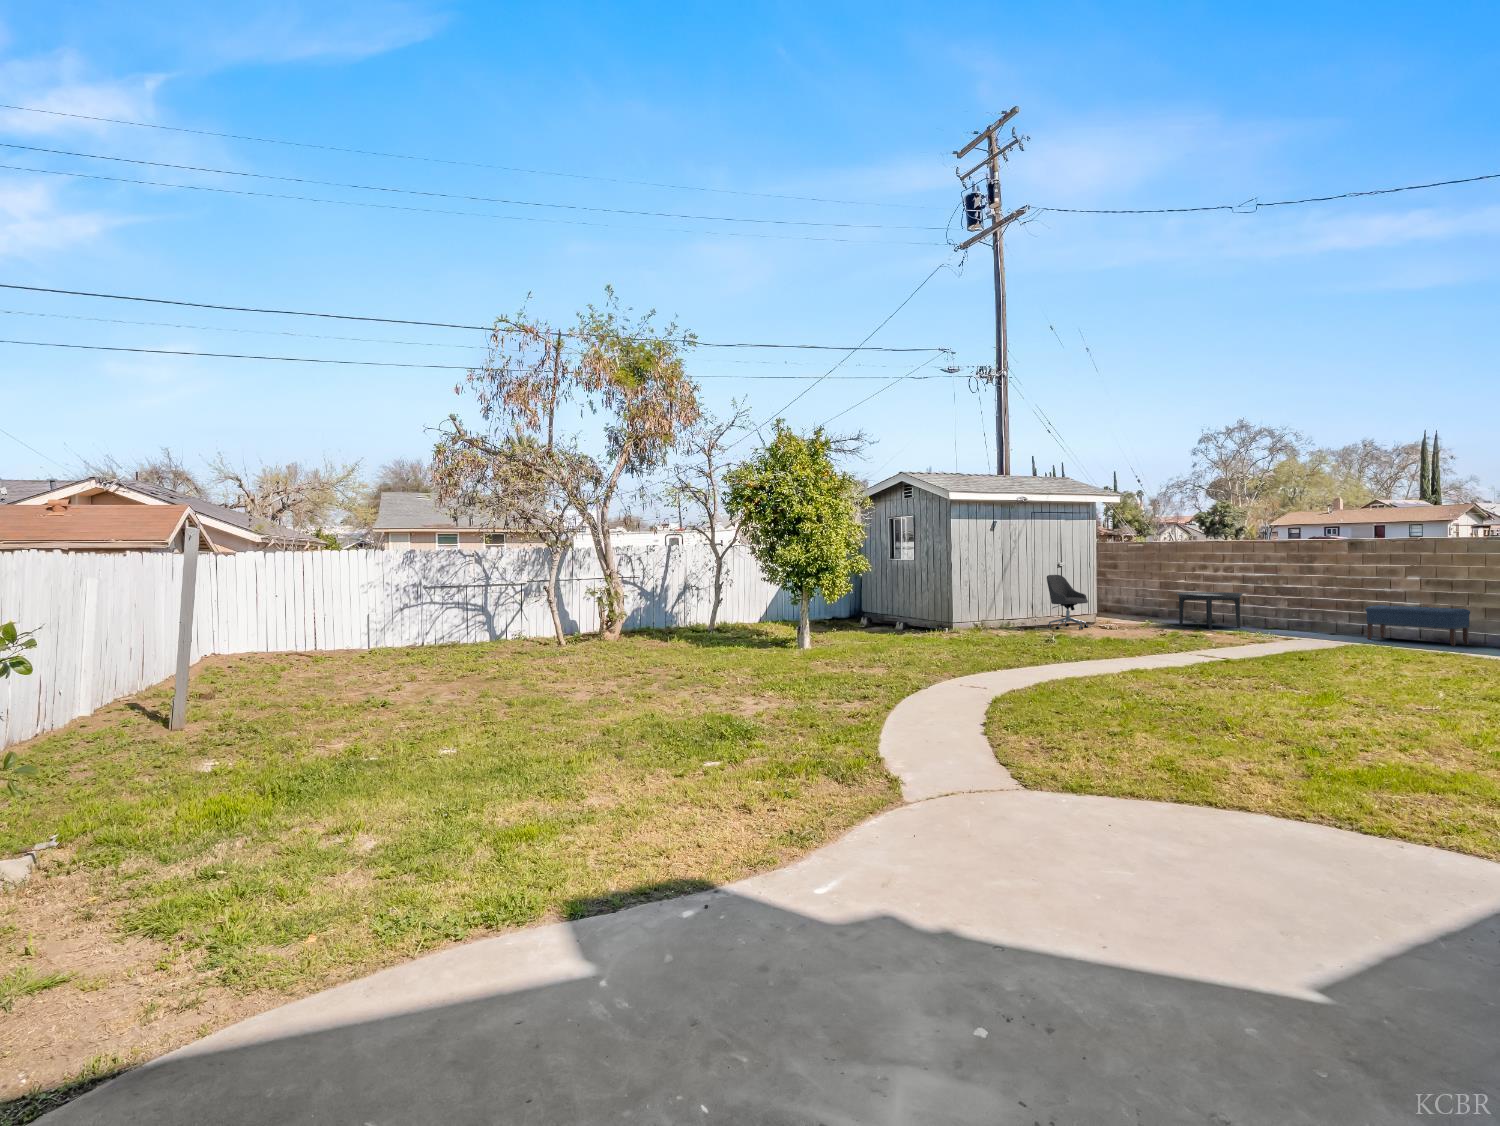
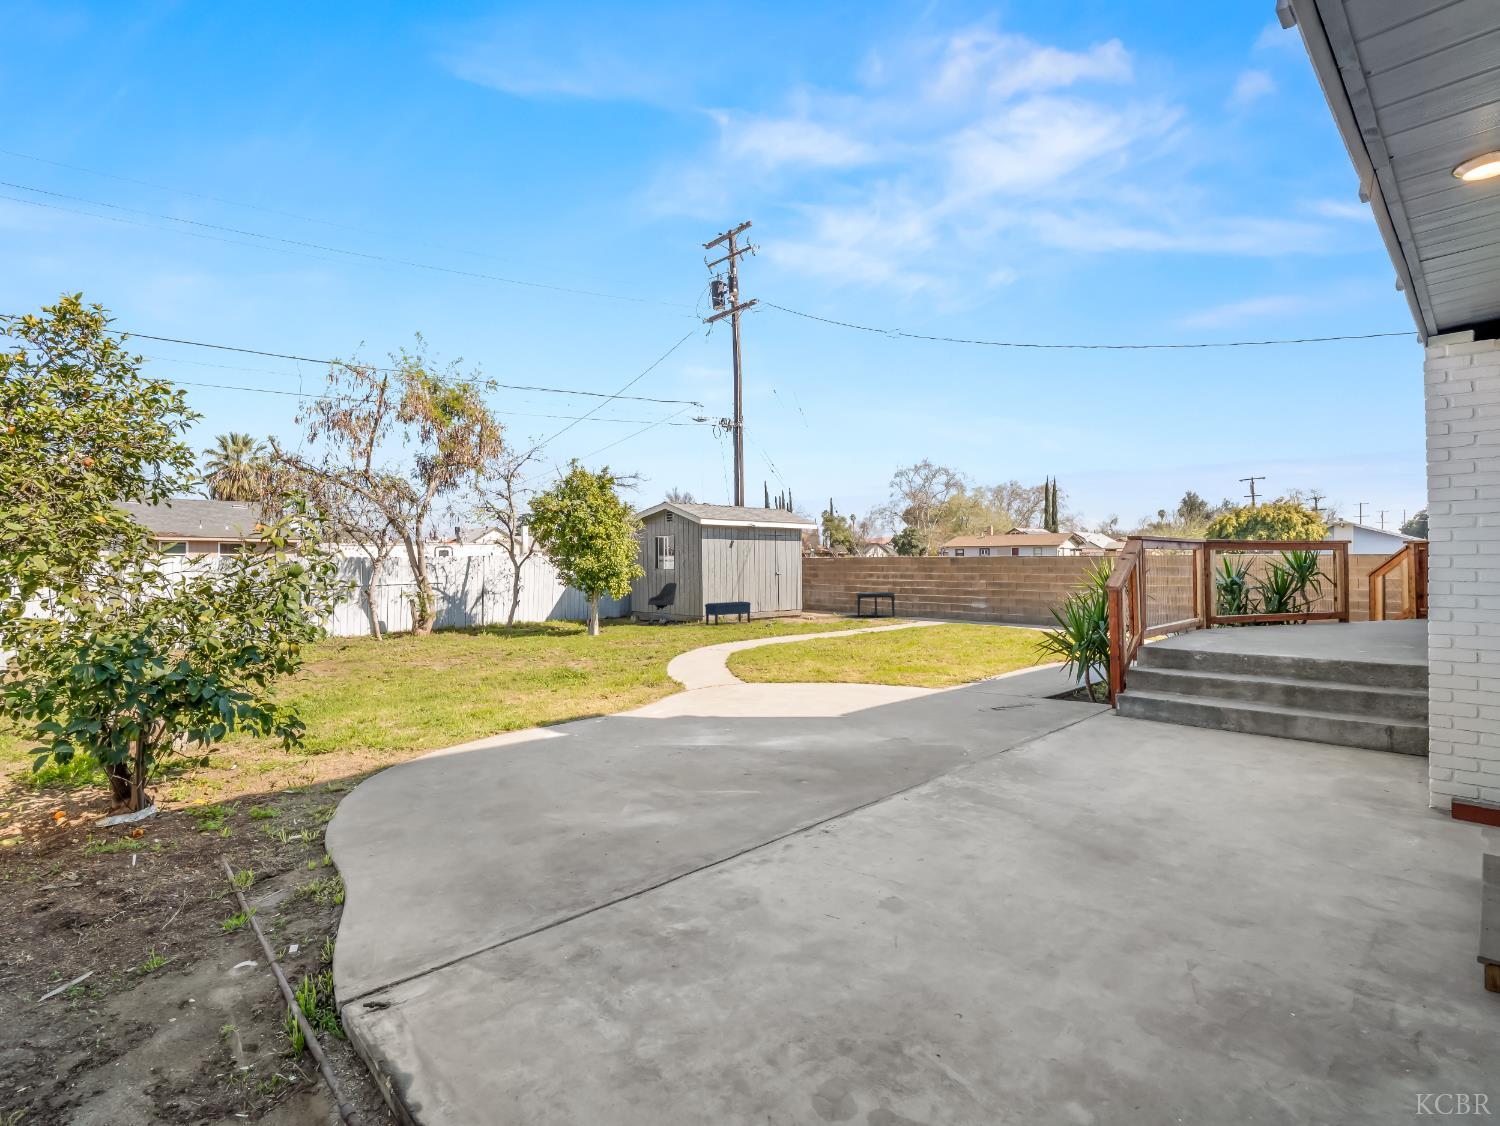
chair: present [1047,575,1088,629] -> present [648,583,677,625]
bench: present [1365,605,1470,646] -> present [705,601,751,625]

